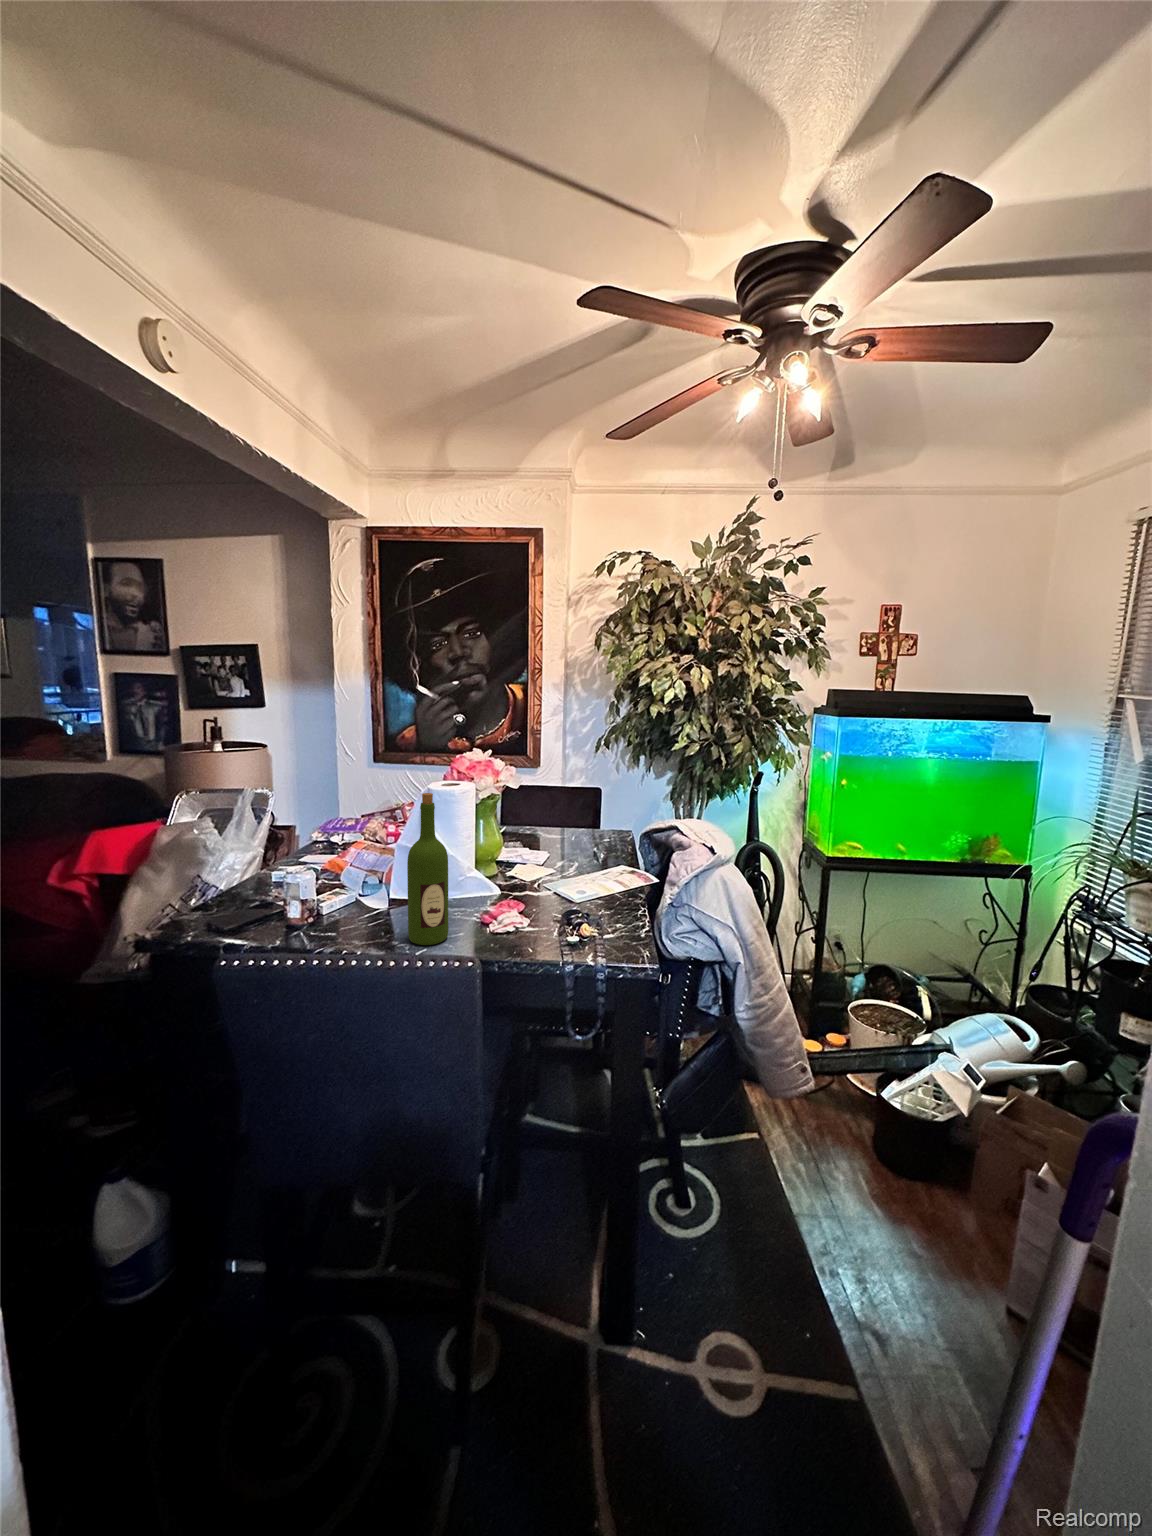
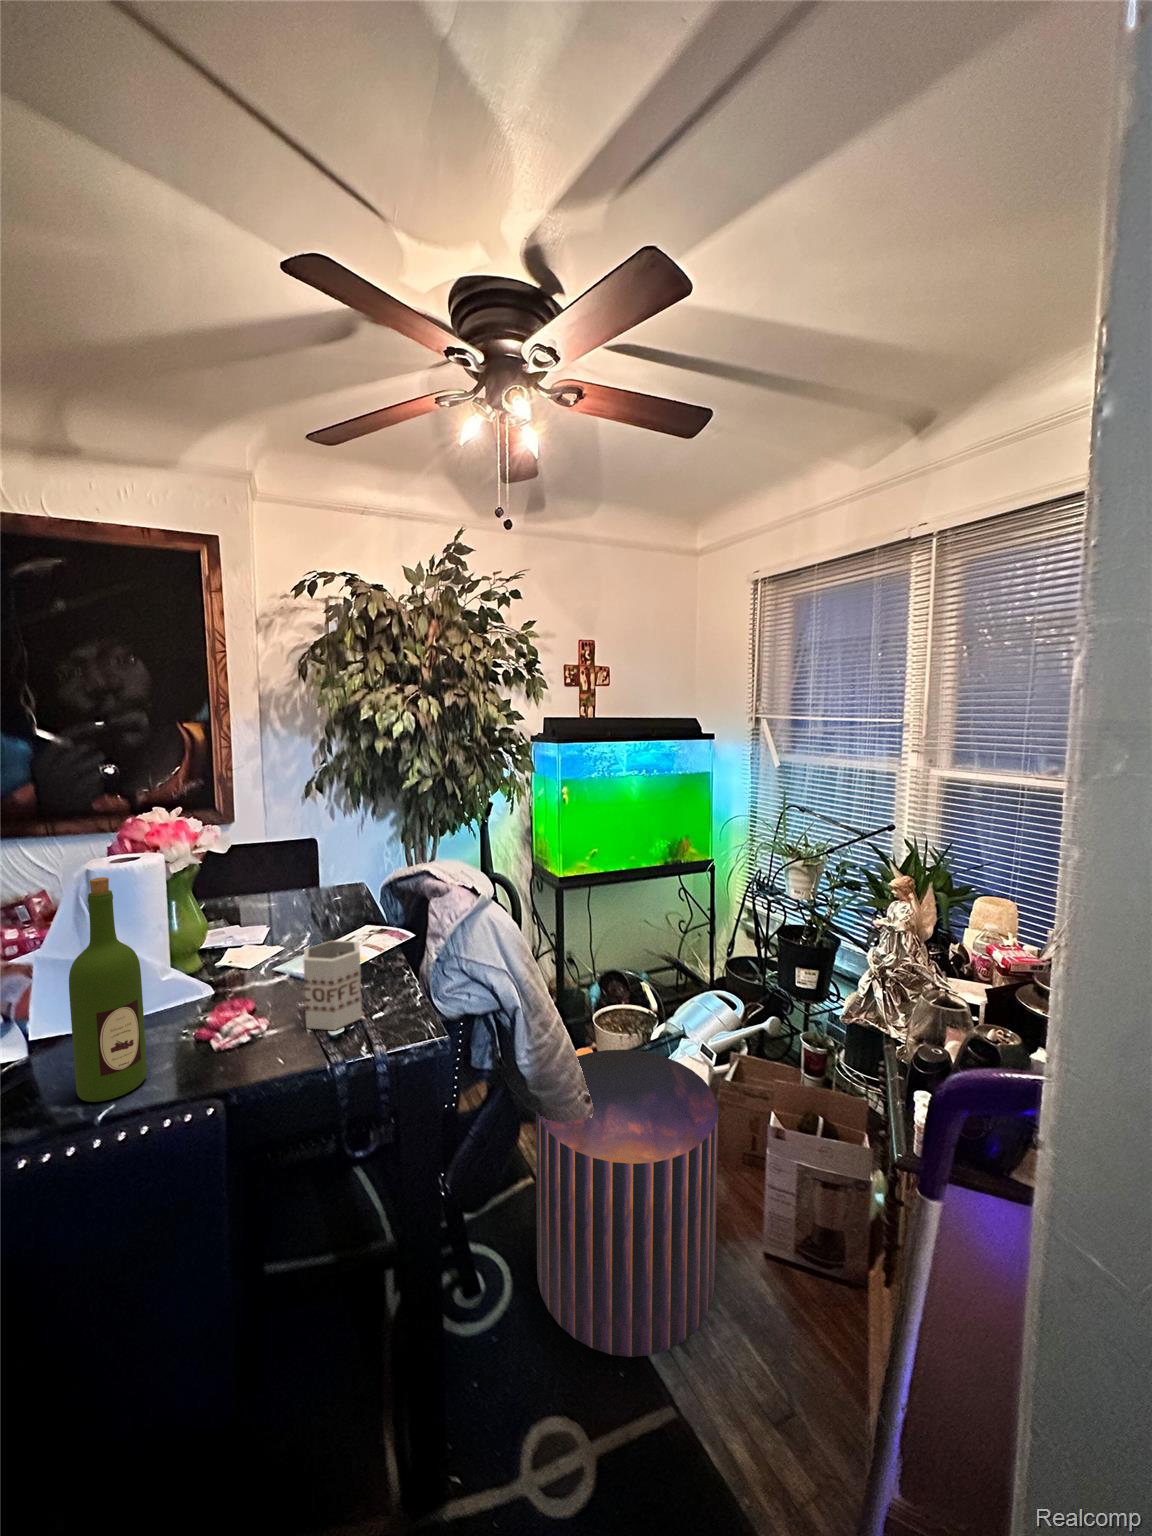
mug: none [554,868,599,938] -> present [304,941,362,1030]
pouf: none [743,1031,958,1338] -> present [536,1050,718,1357]

